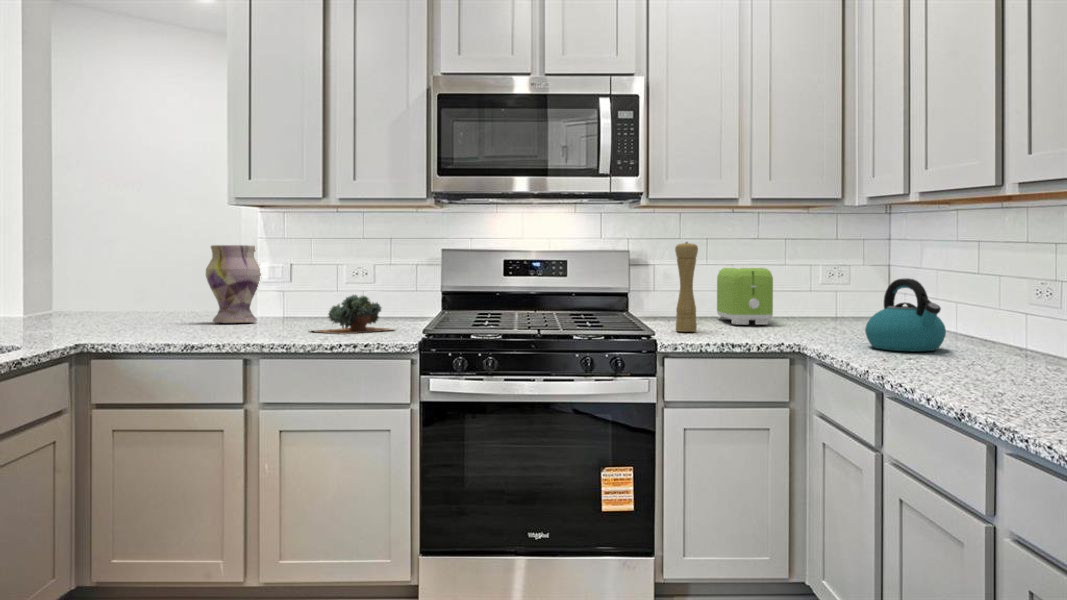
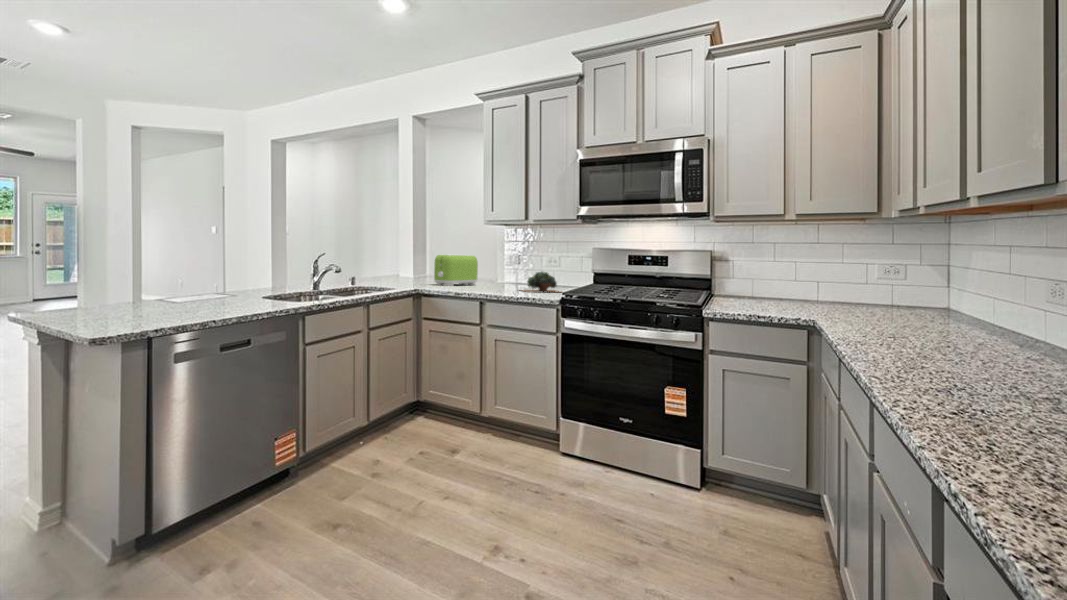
pepper mill: present [675,242,698,332] -> none [735,244,754,306]
vase: present [206,245,261,324] -> none [492,244,520,285]
toaster: present [717,267,773,325] -> present [434,254,478,286]
kettle: present [865,278,946,351] -> none [857,274,928,332]

